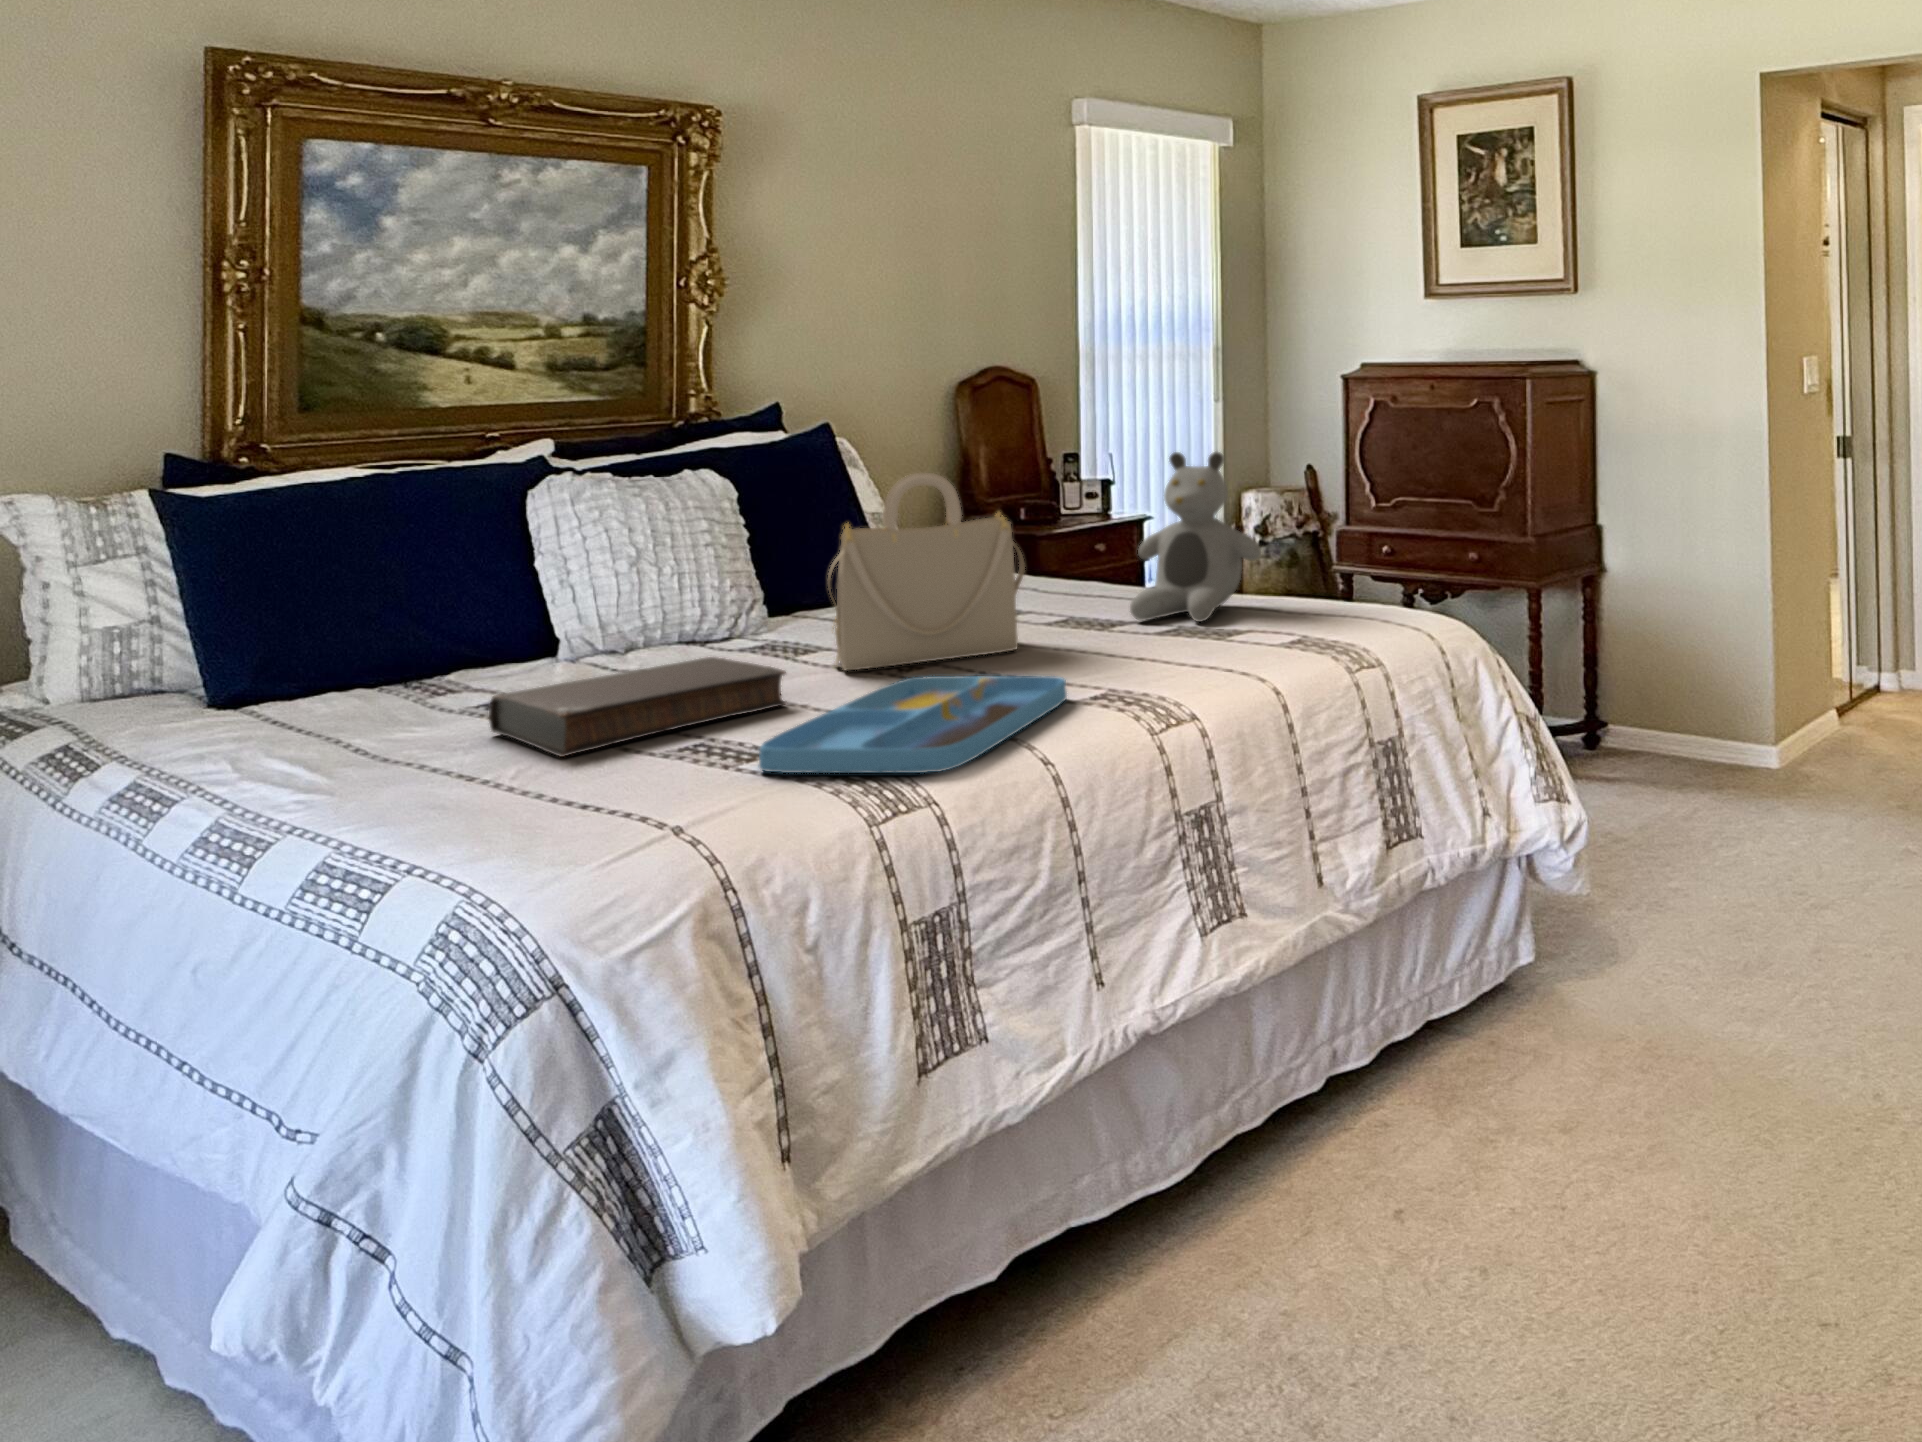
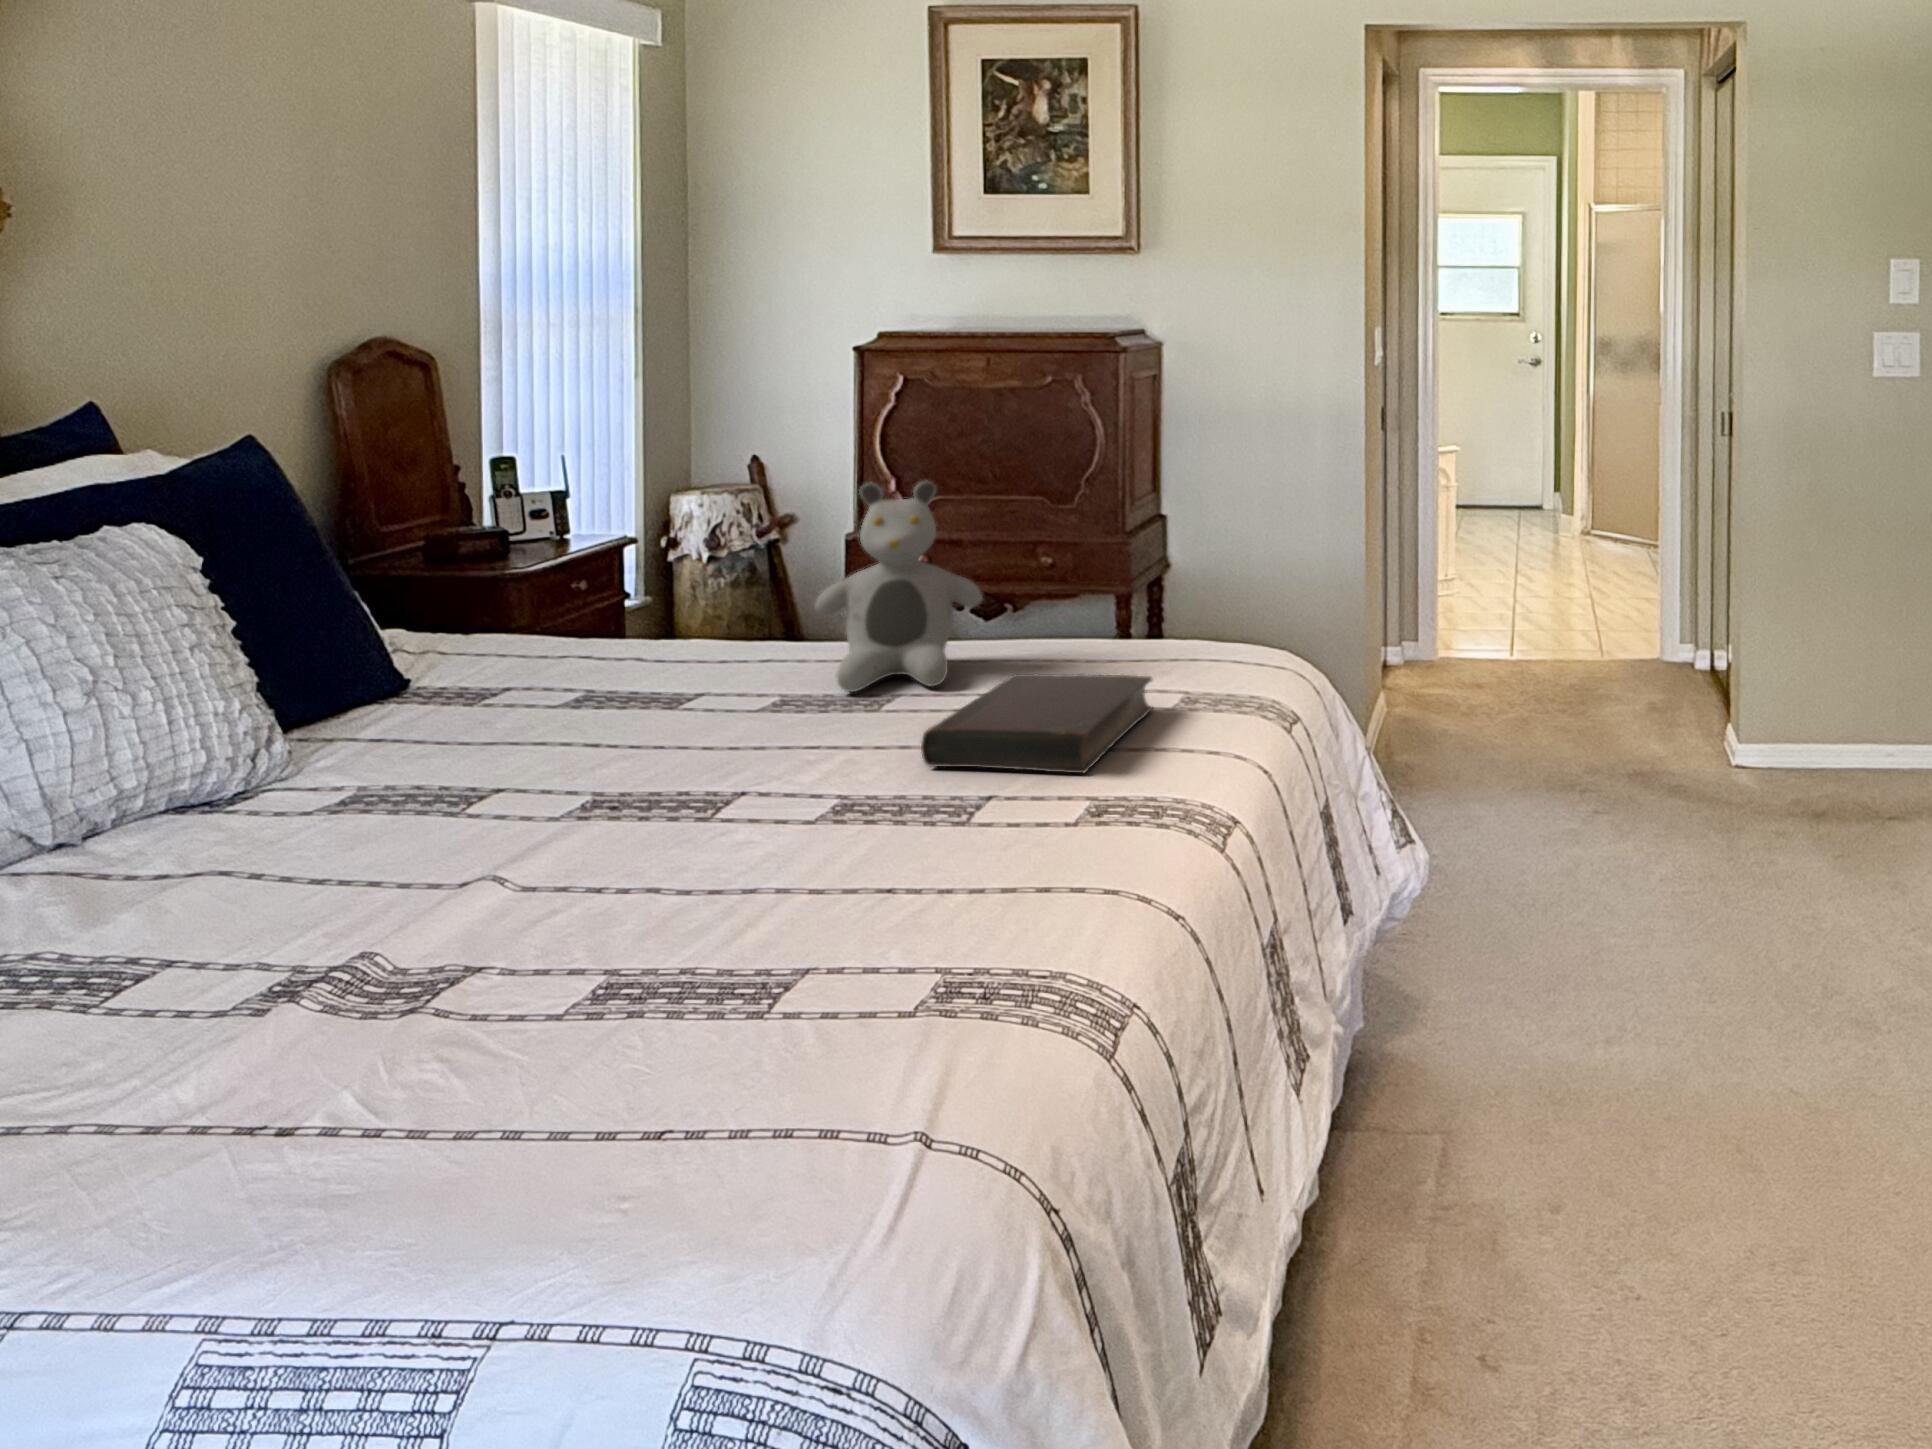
handbag: present [828,473,1025,670] -> none [498,538,755,808]
book: present [489,657,786,757] -> present [921,674,1152,773]
tray: present [759,676,1067,773] -> none [683,780,962,954]

